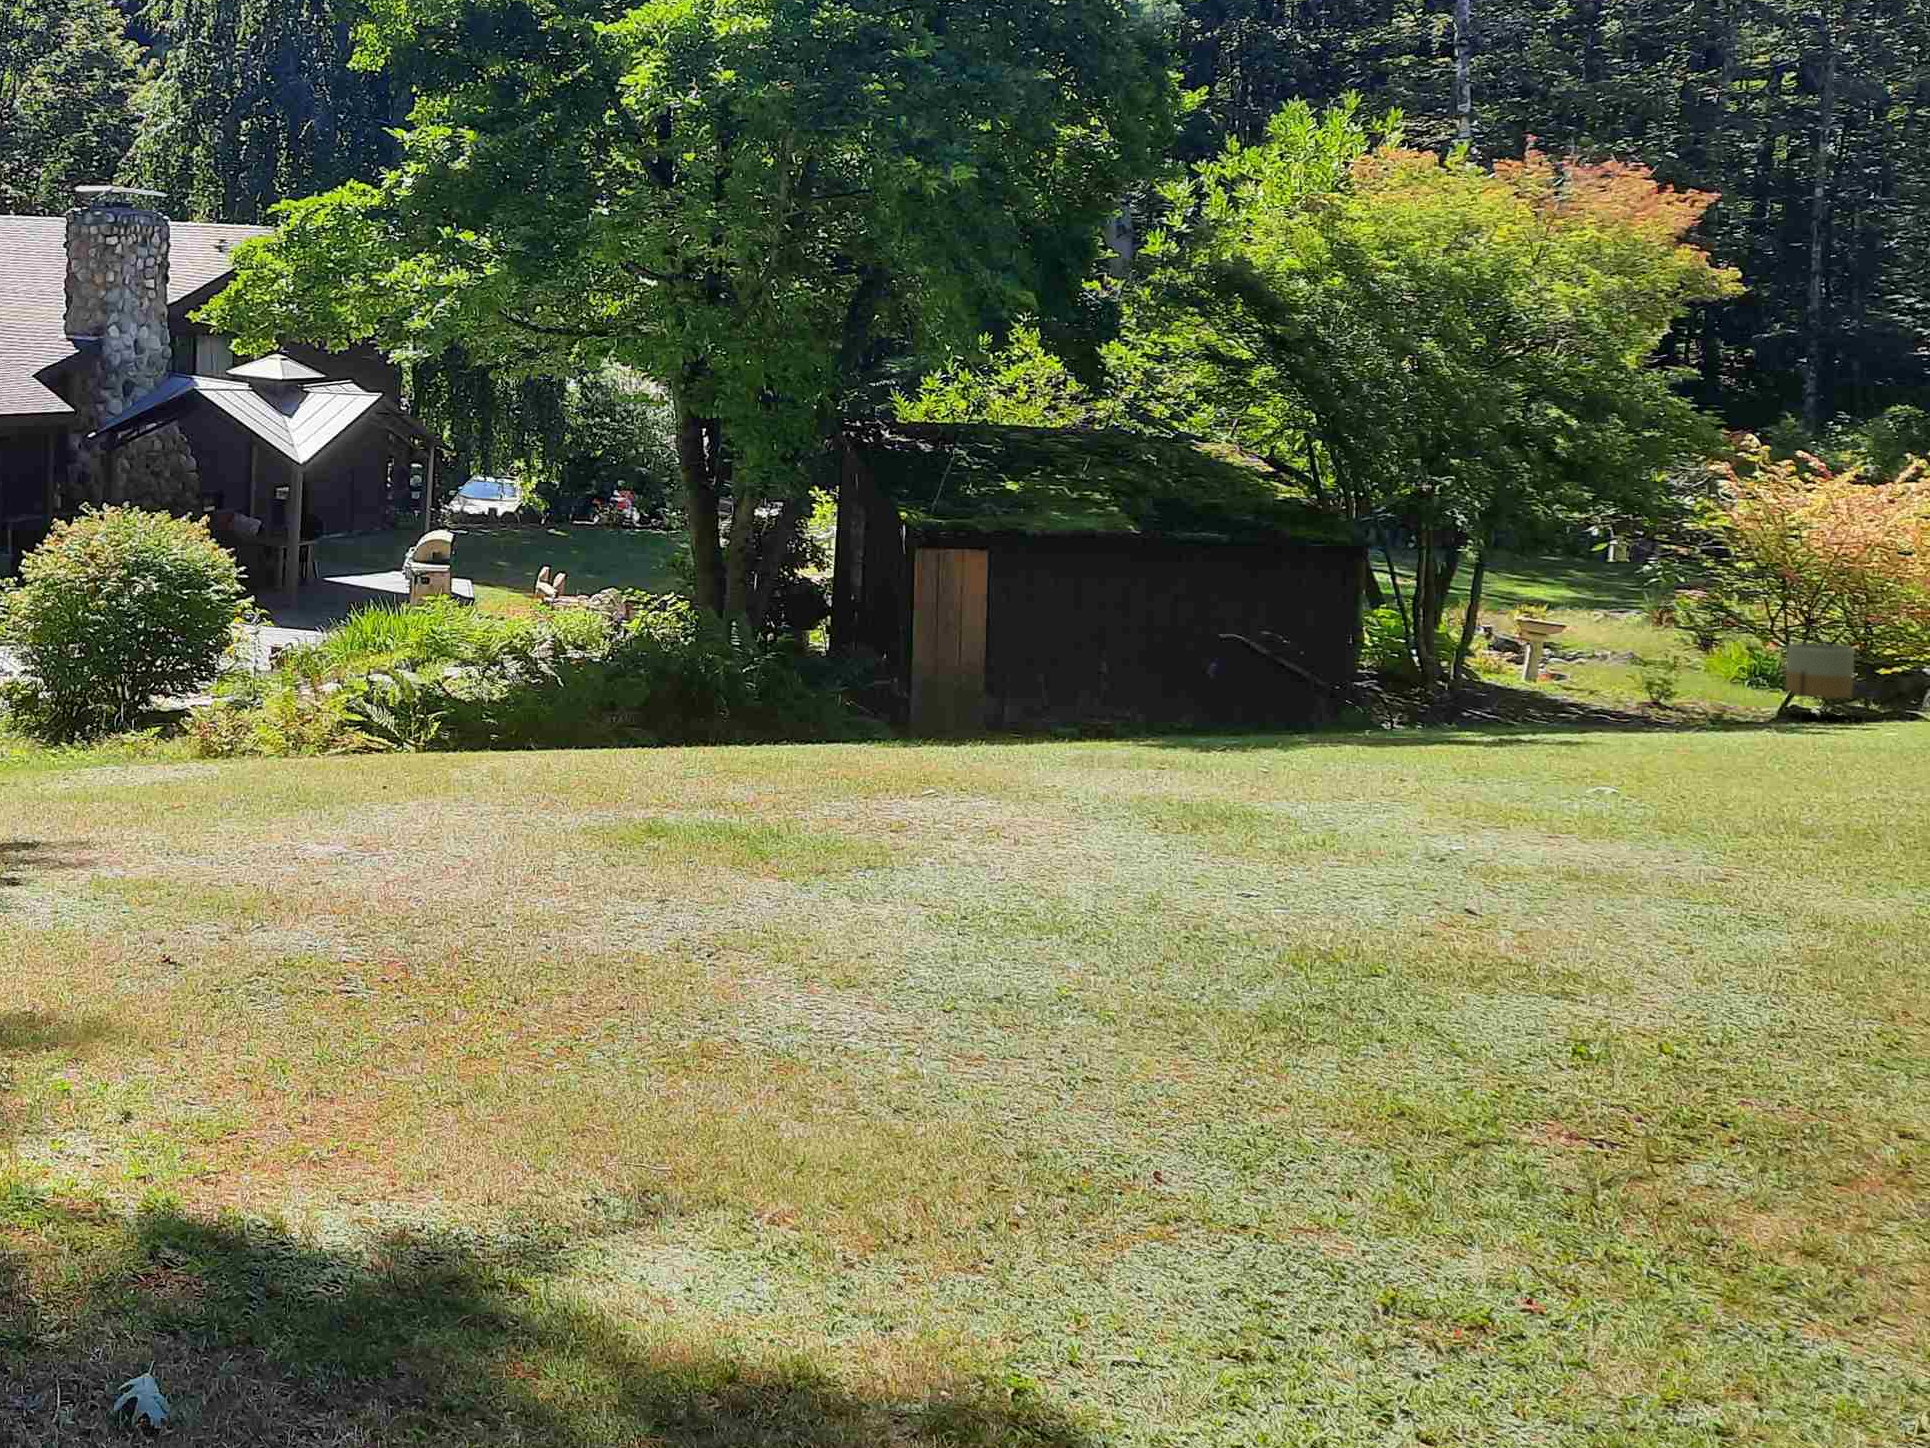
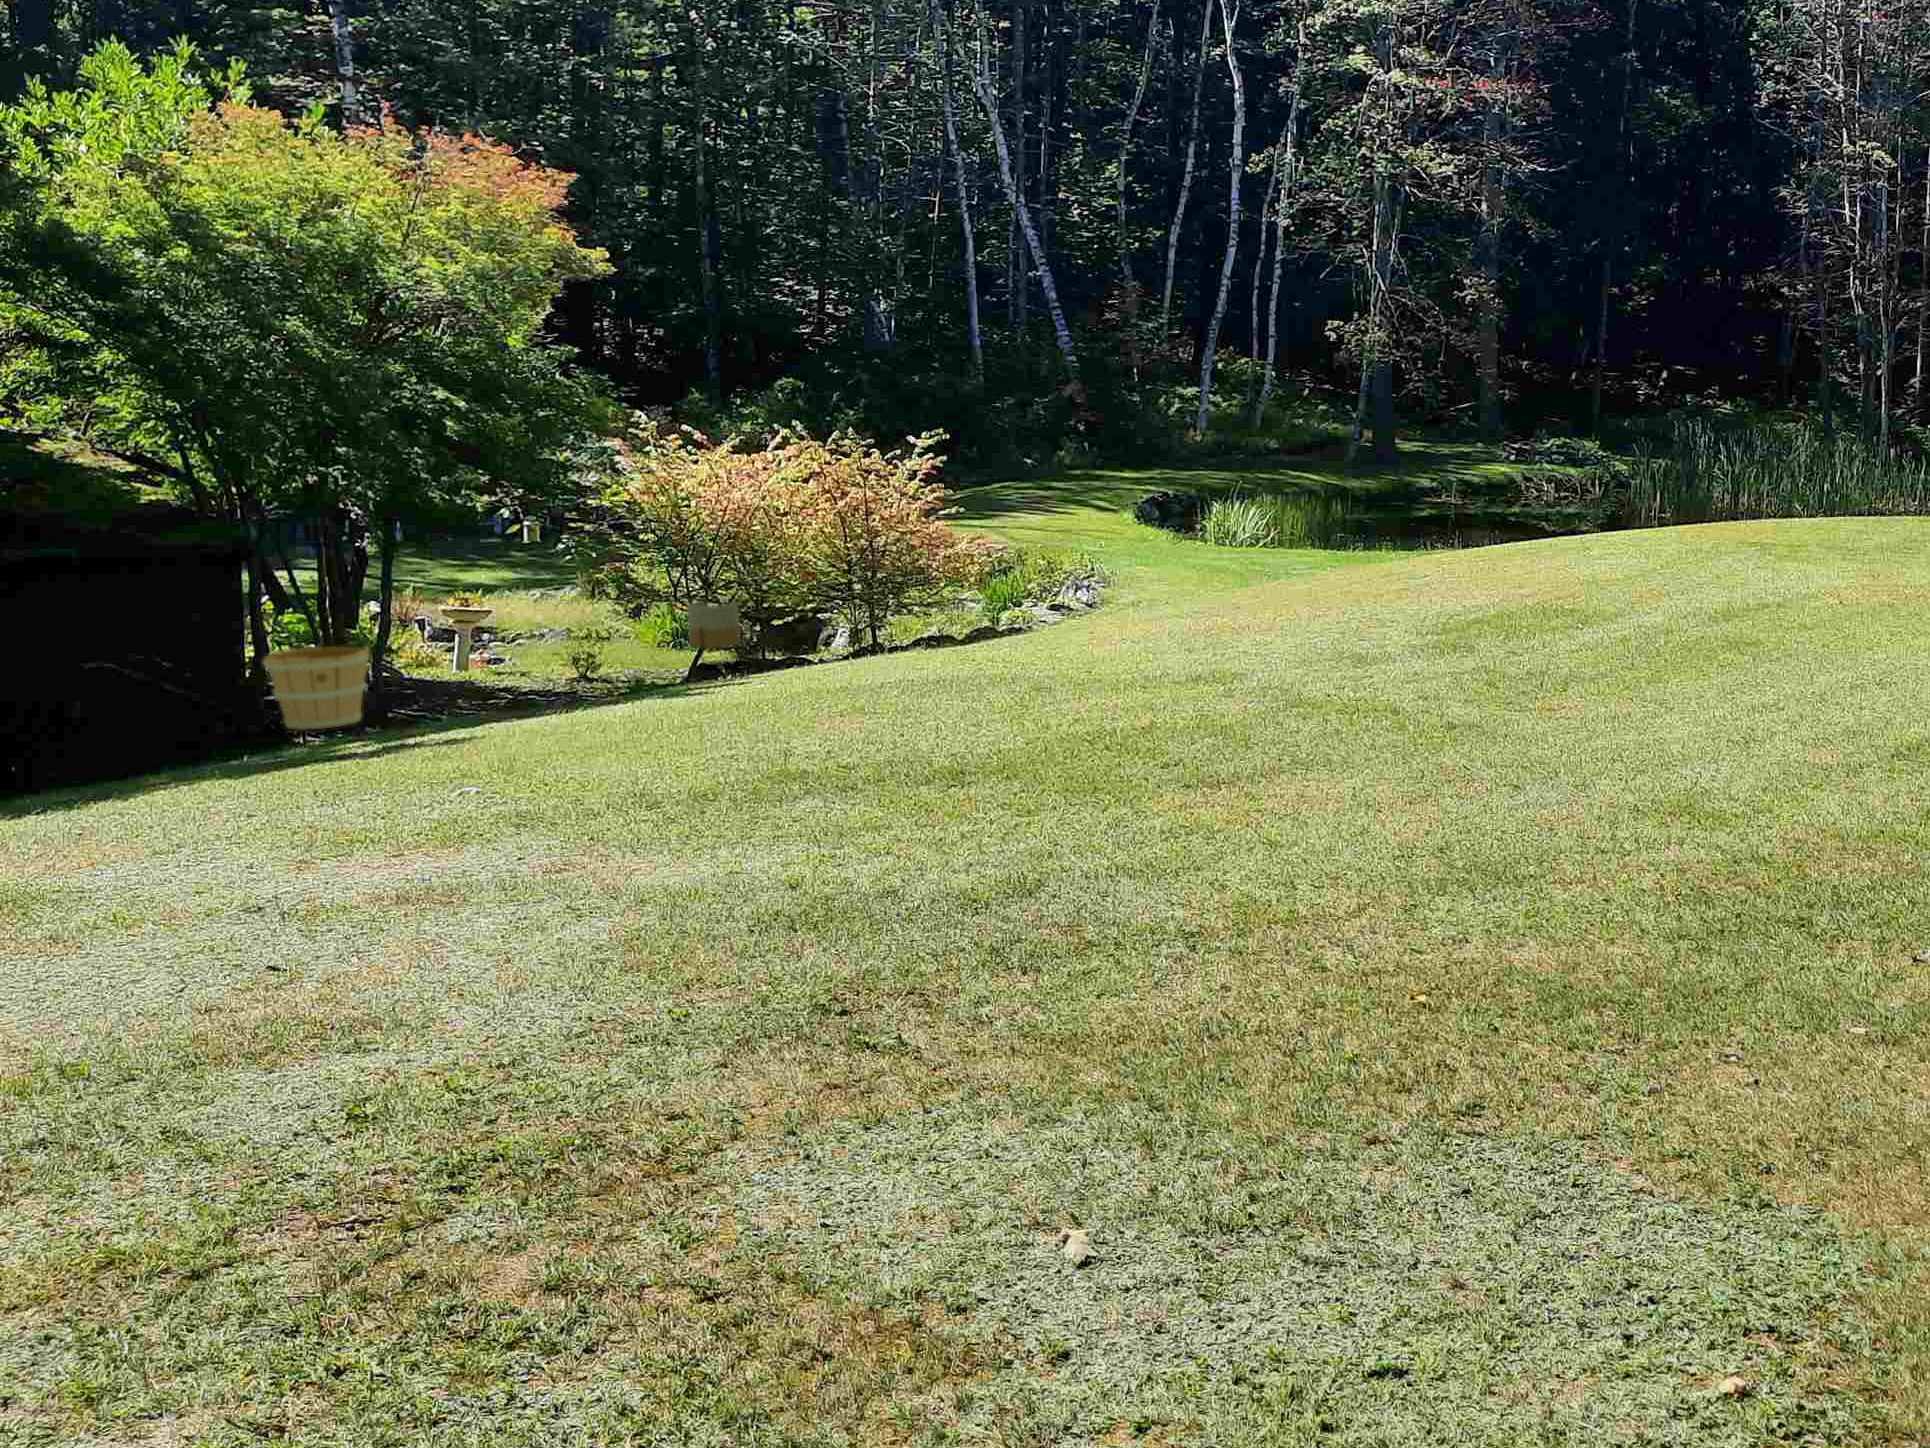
wooden bucket: none [1359,637,1451,715] -> present [263,647,369,730]

